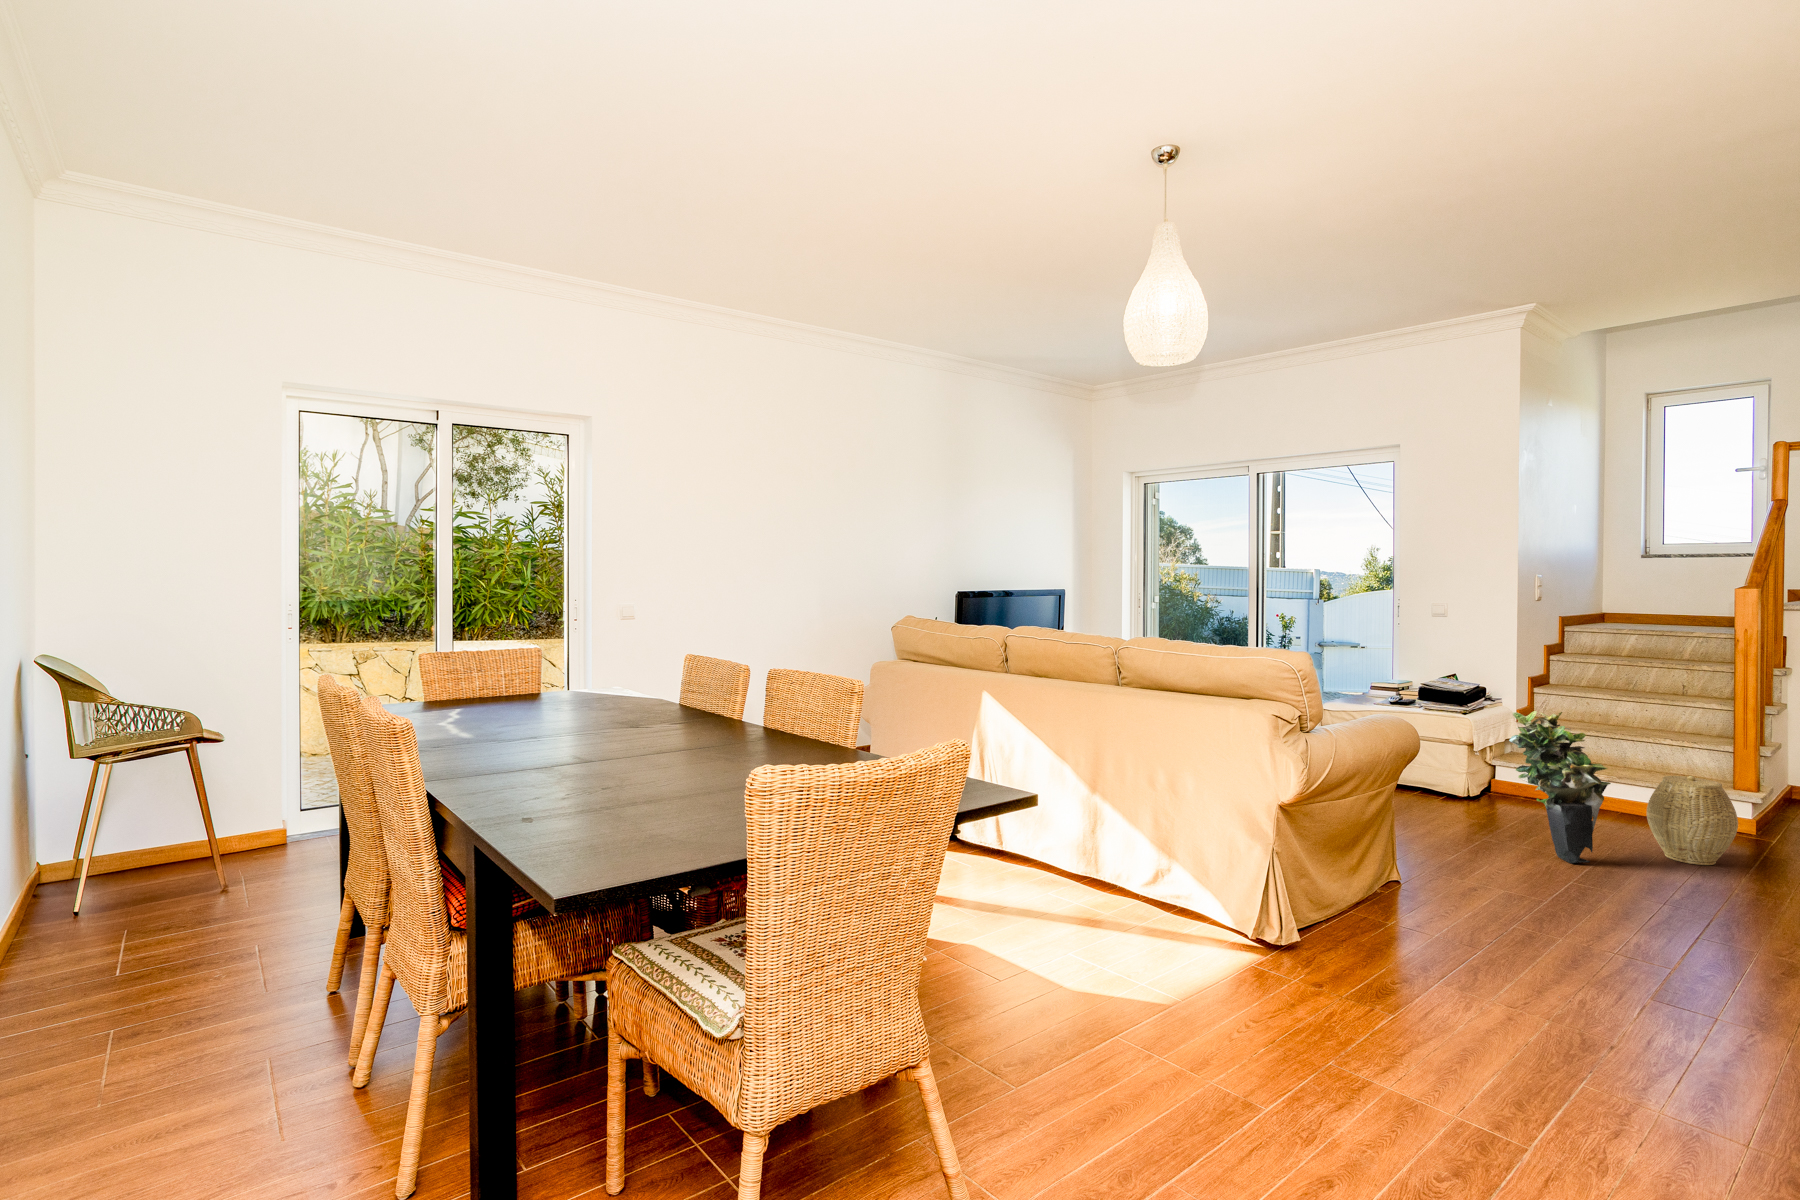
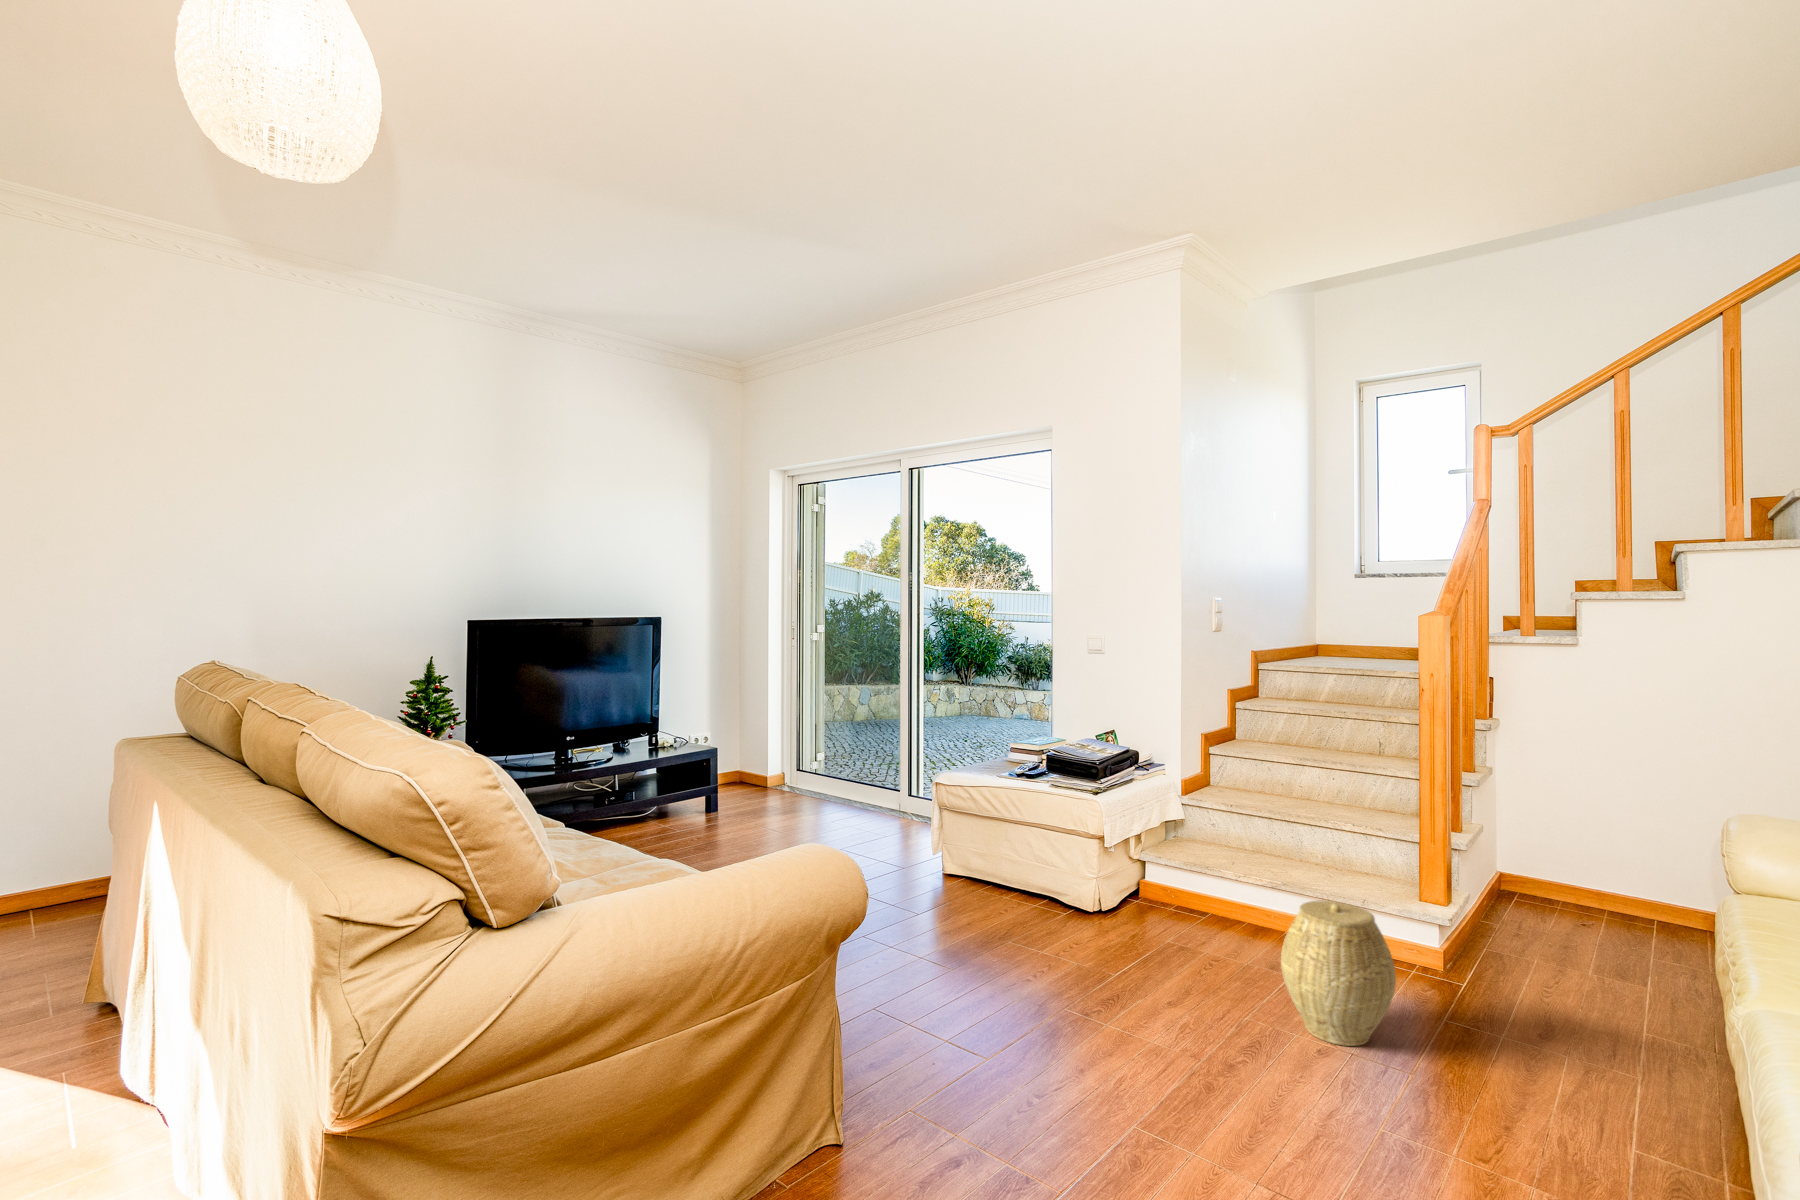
potted plant: present [1509,711,1611,864] -> none [1082,808,1218,1058]

